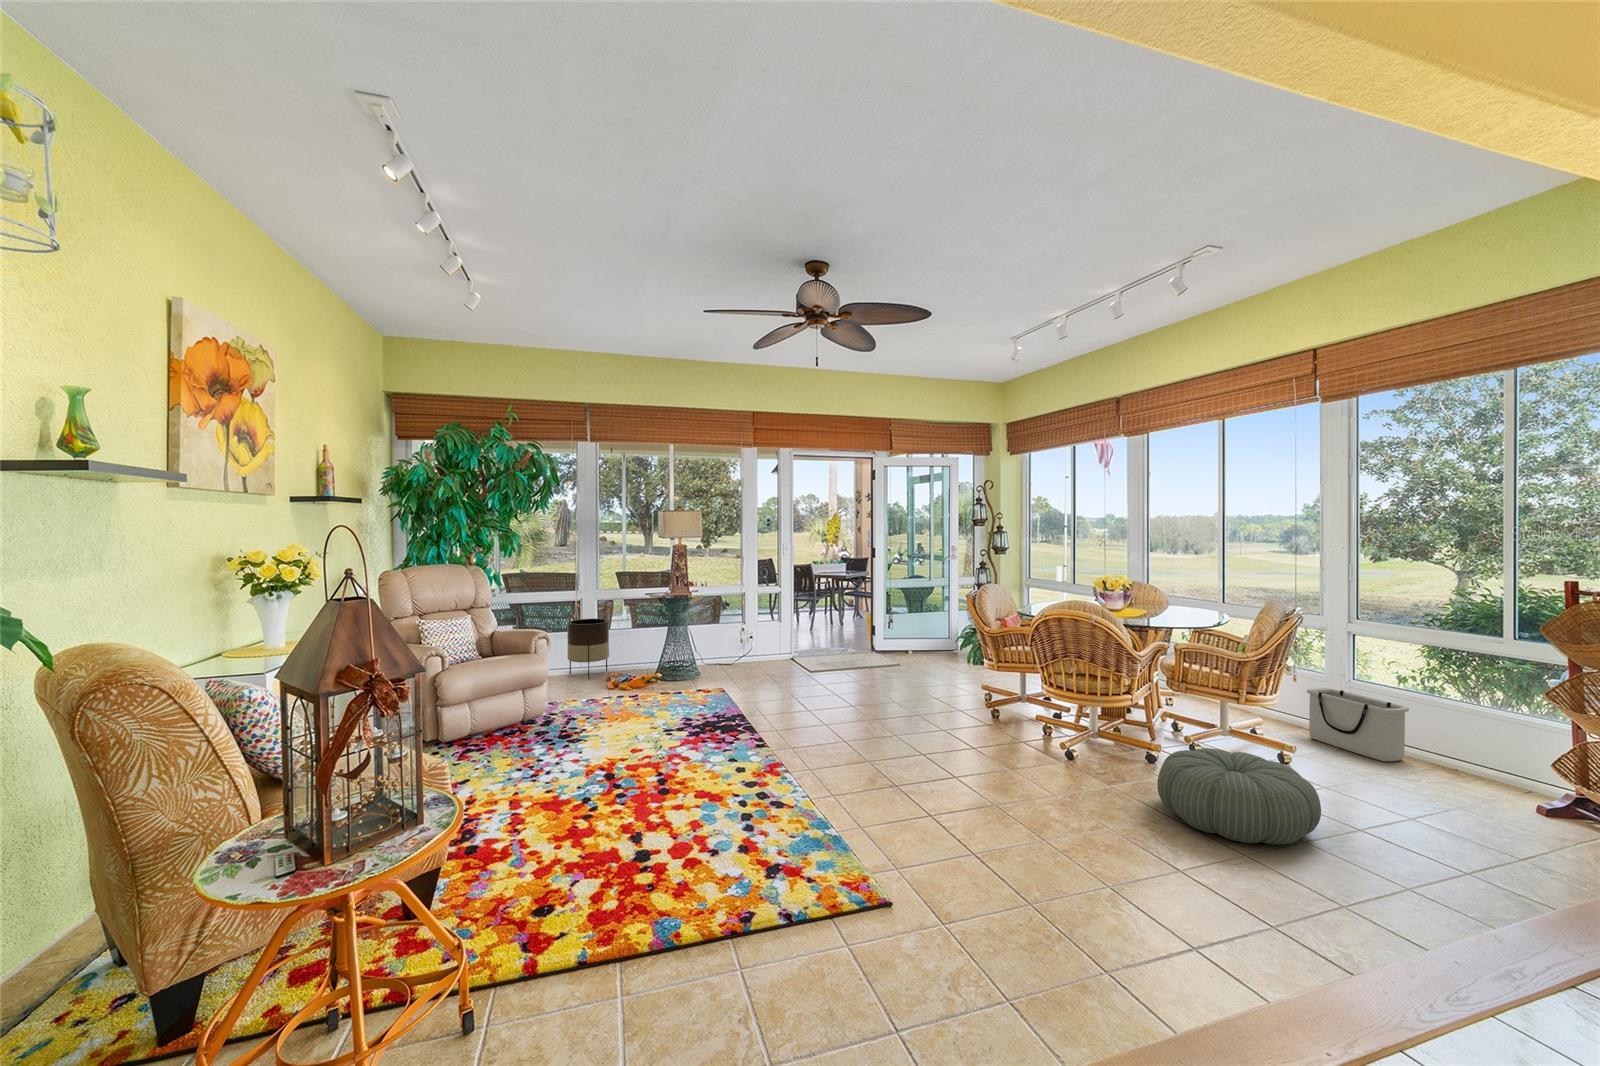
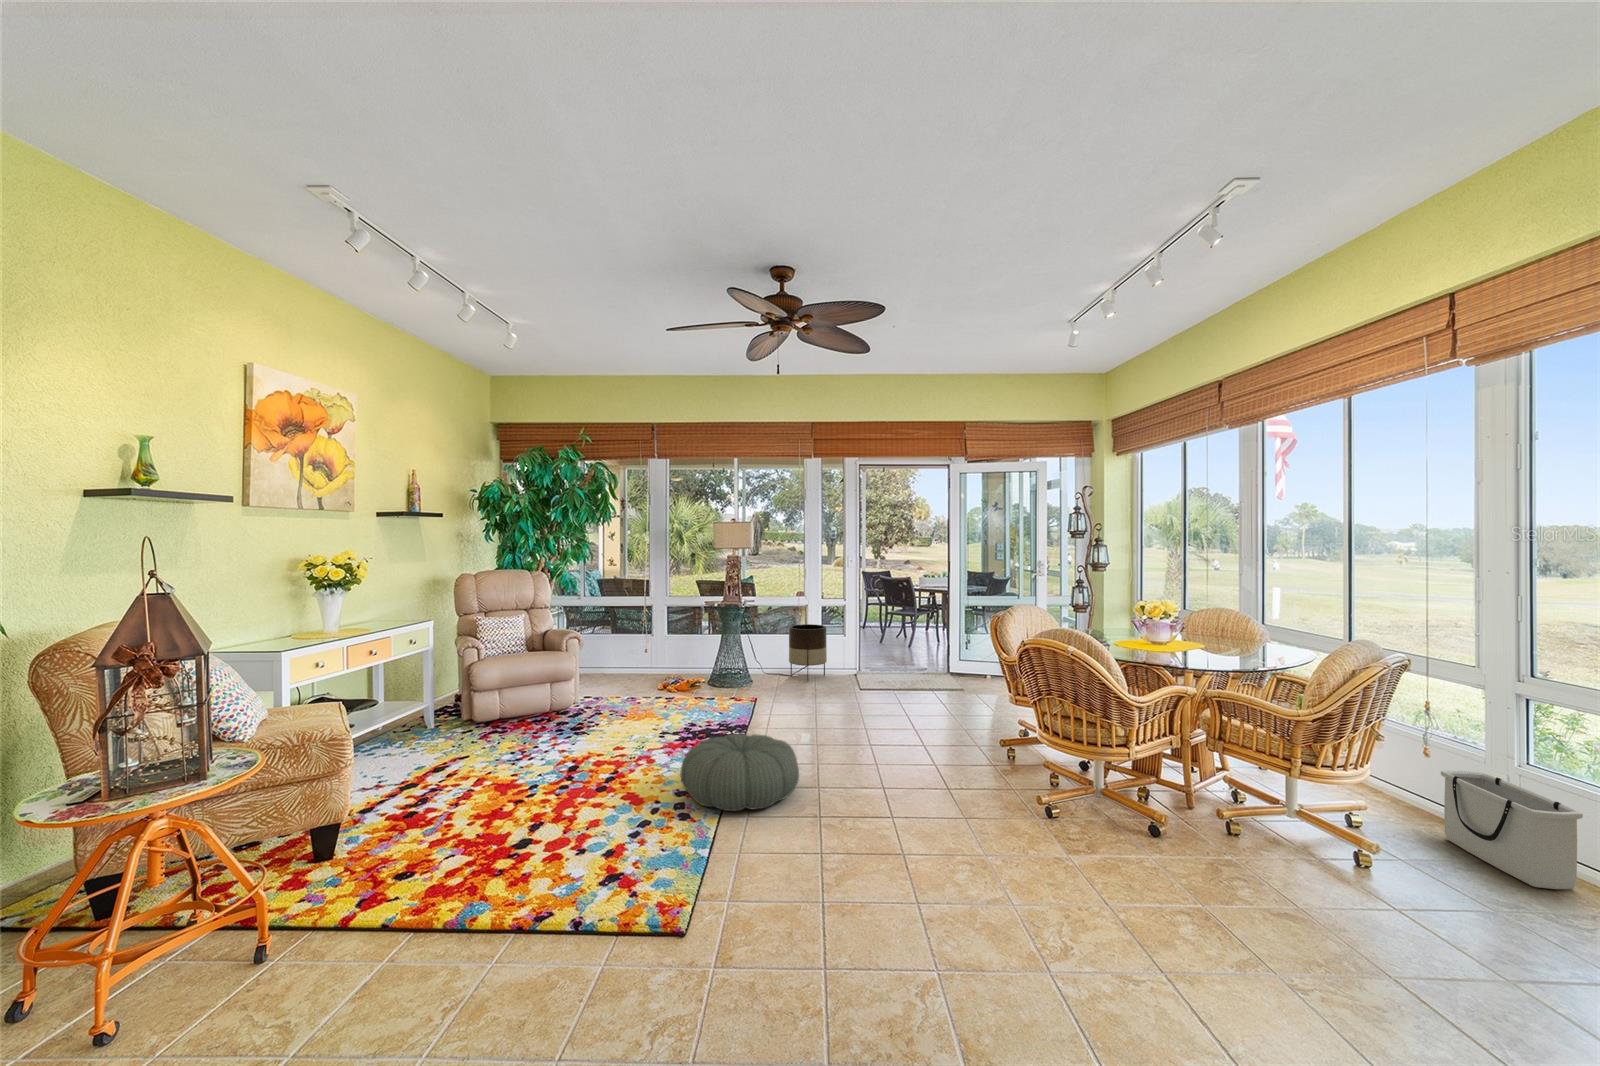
planter: present [567,619,609,679] -> present [789,624,827,680]
pouf: present [1157,748,1321,845] -> present [680,734,799,811]

